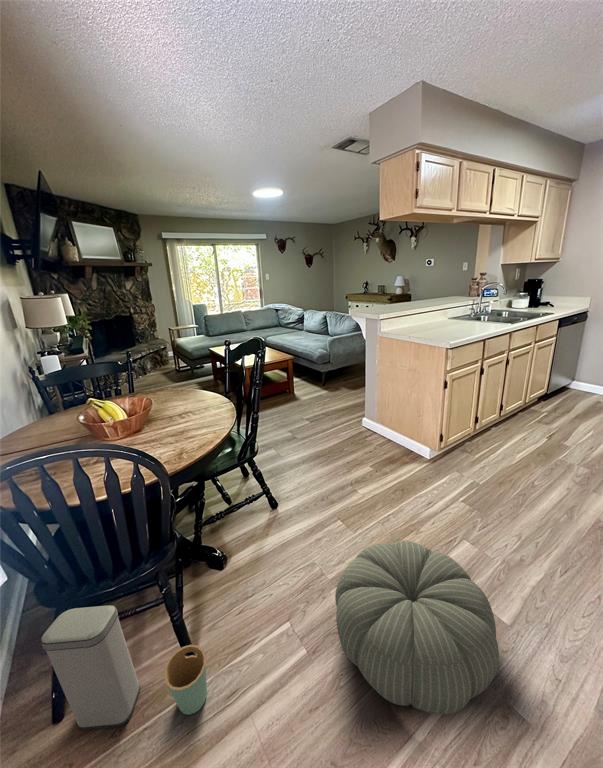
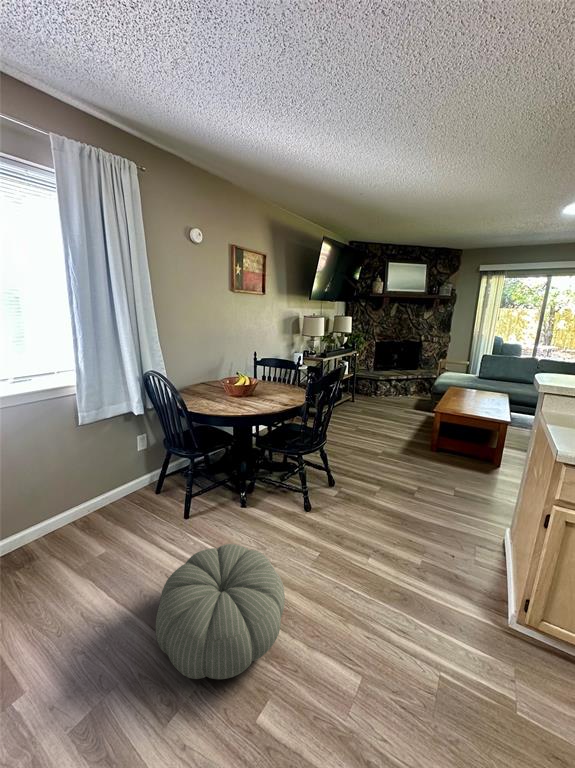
trash can: present [40,605,207,730] -> none [151,451,179,531]

